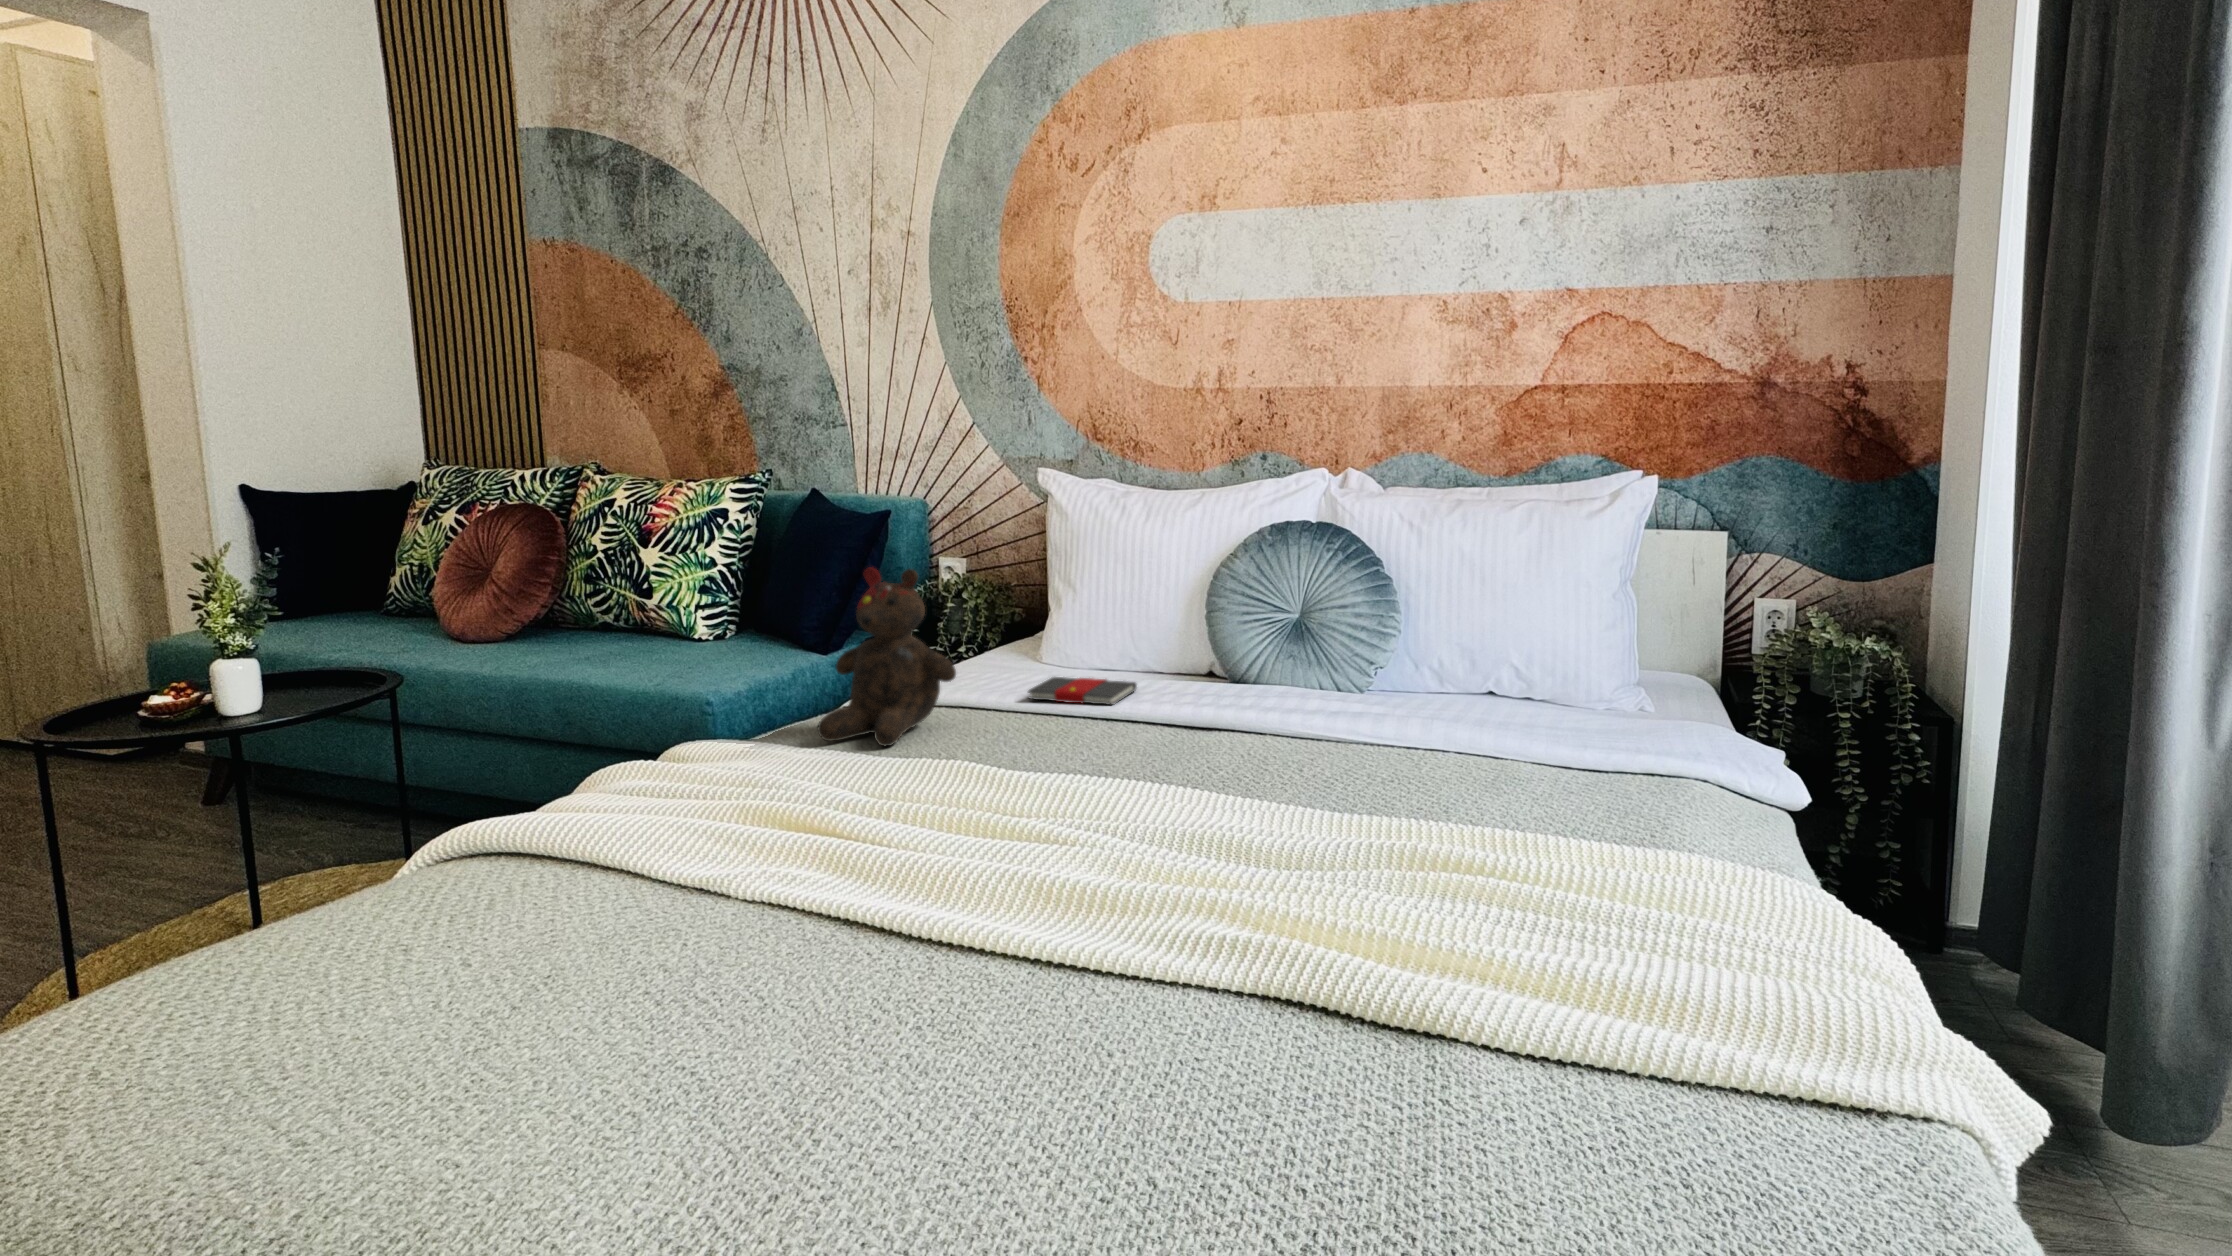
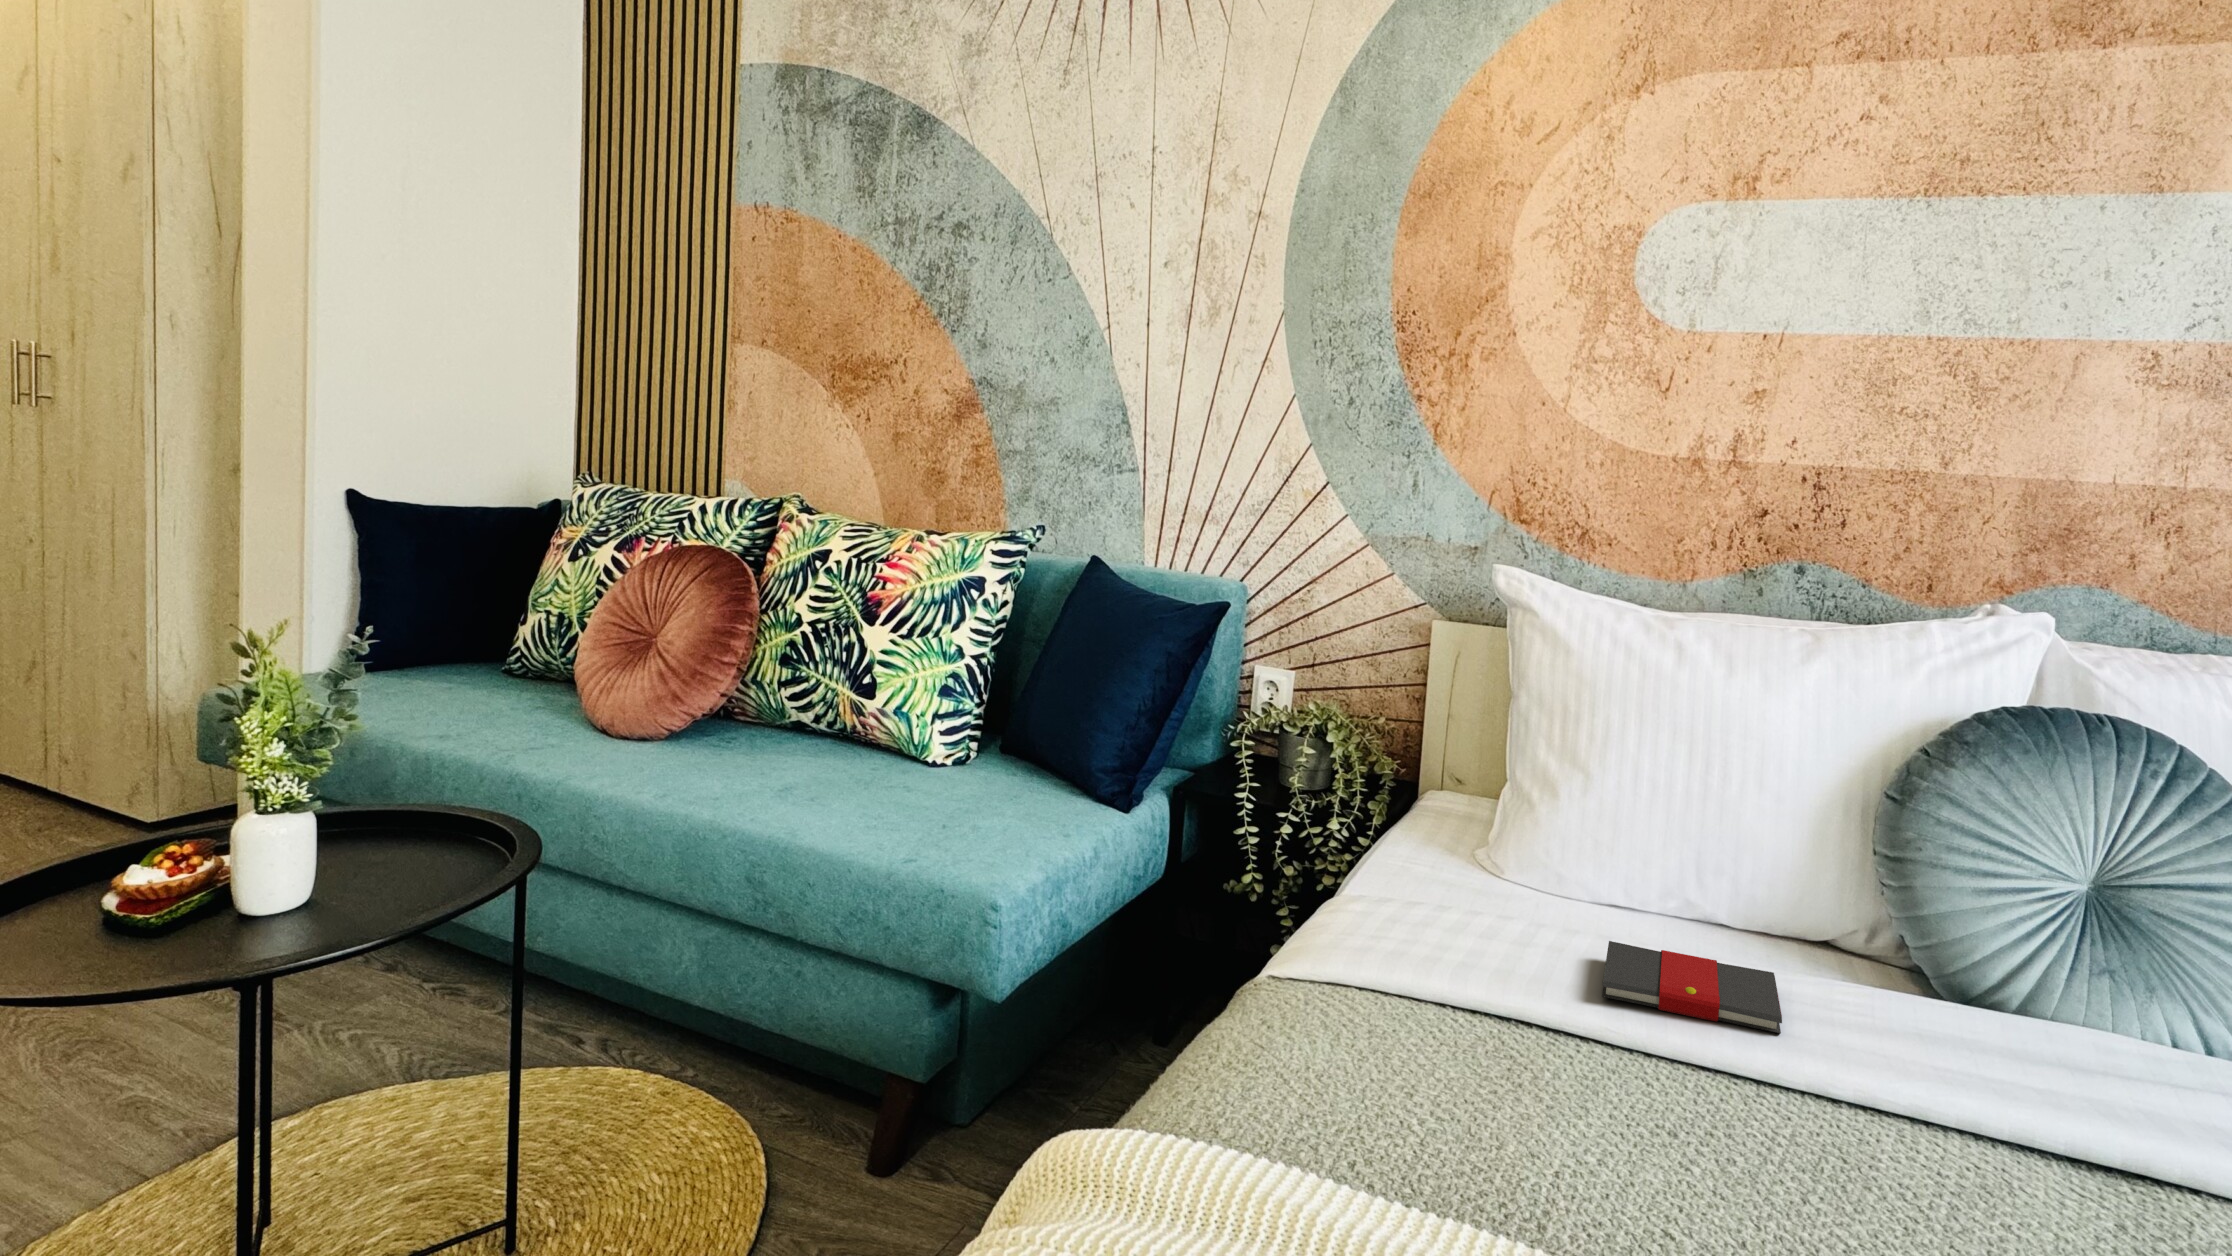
teddy bear: present [818,567,956,747] -> none [1312,761,1572,1161]

